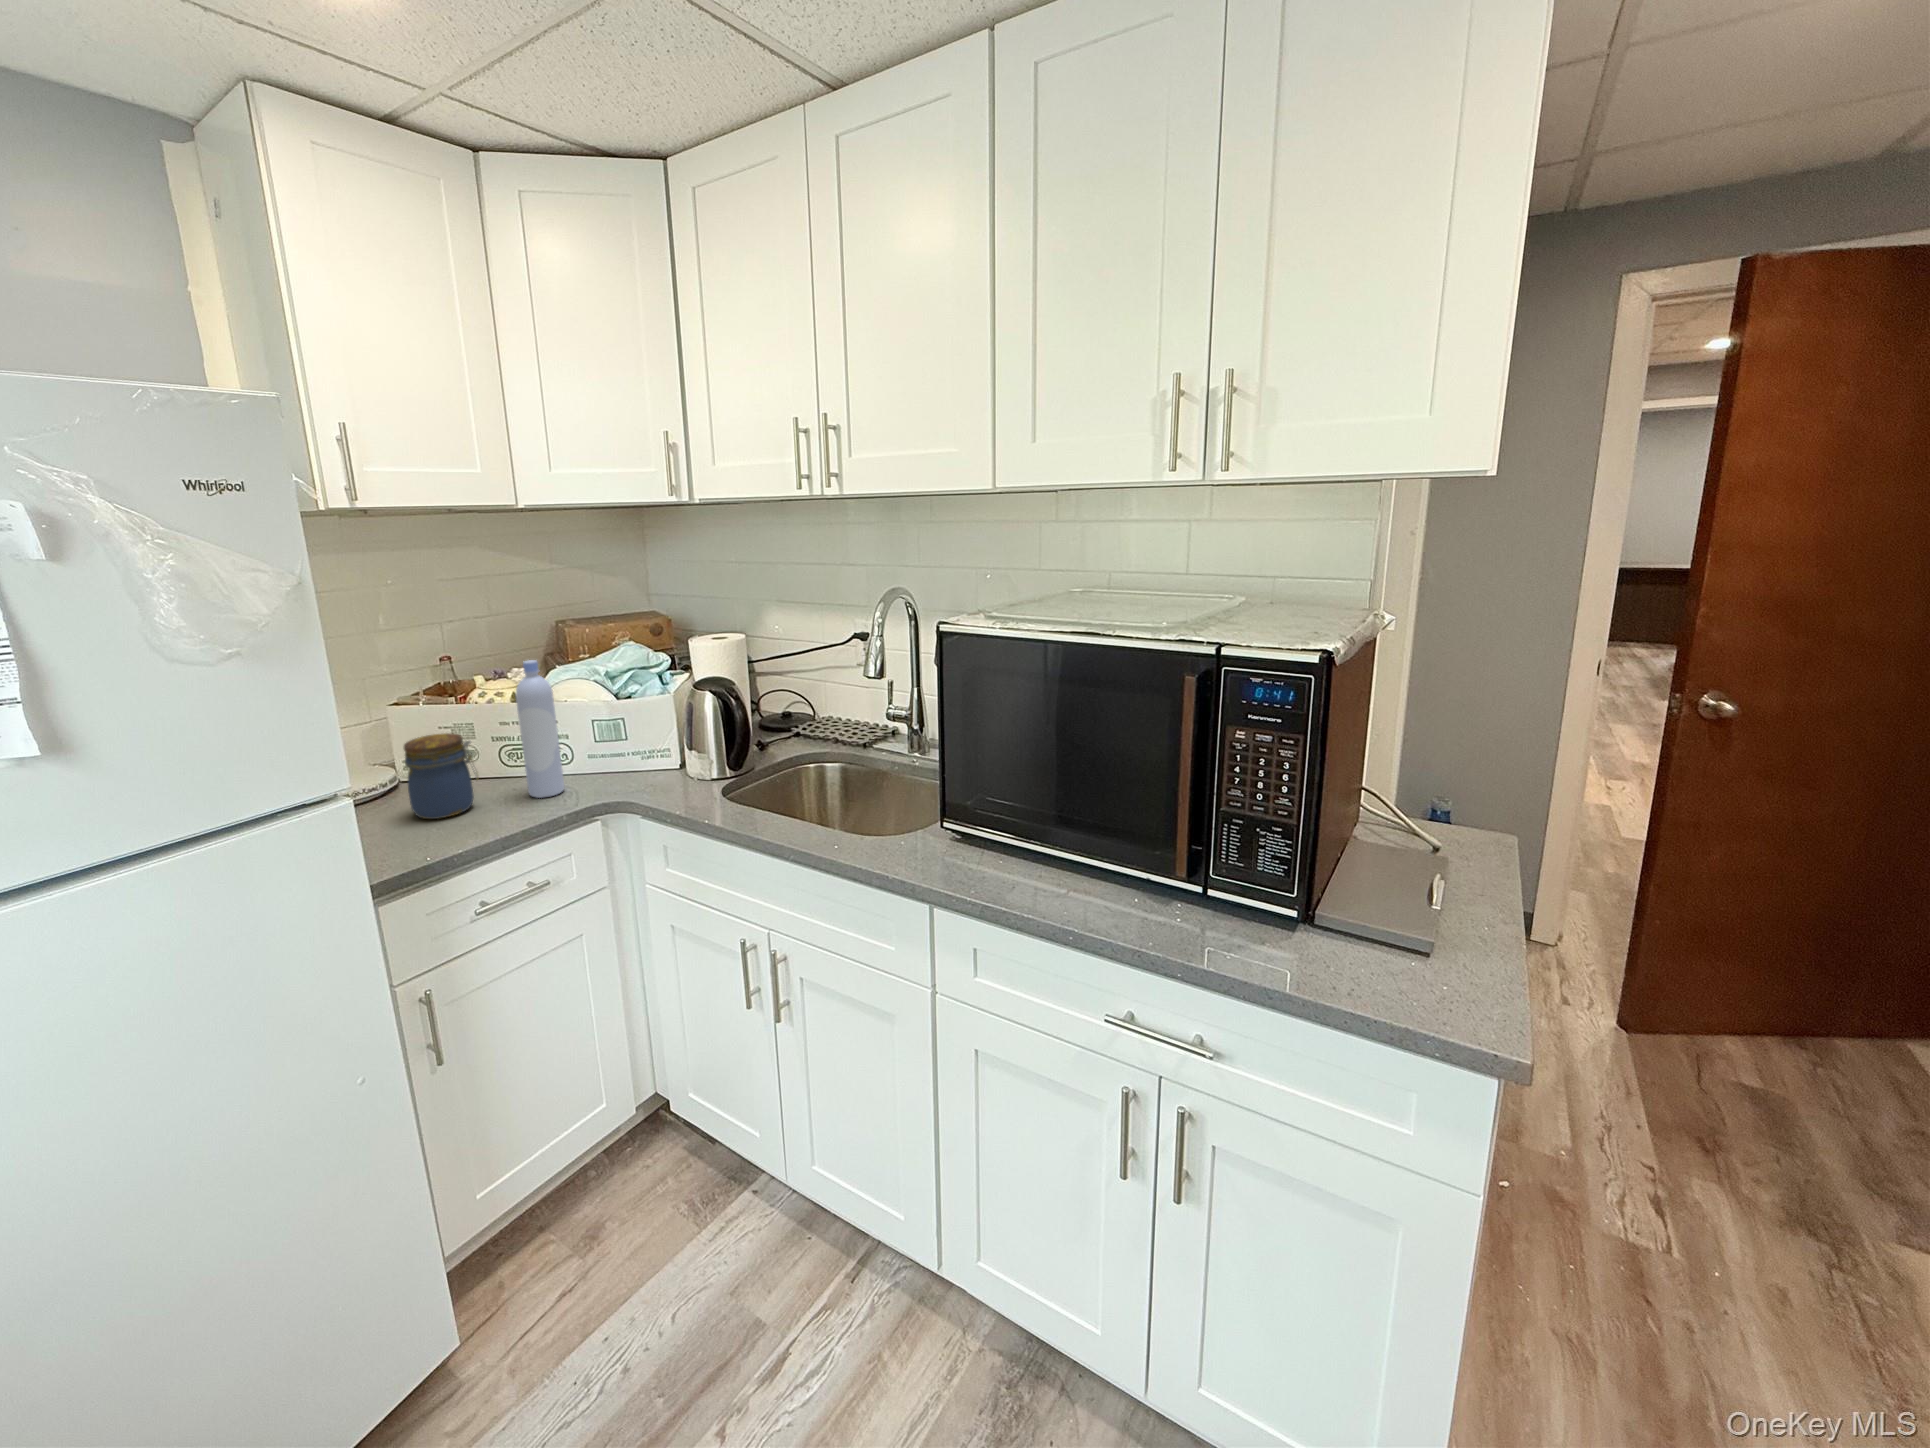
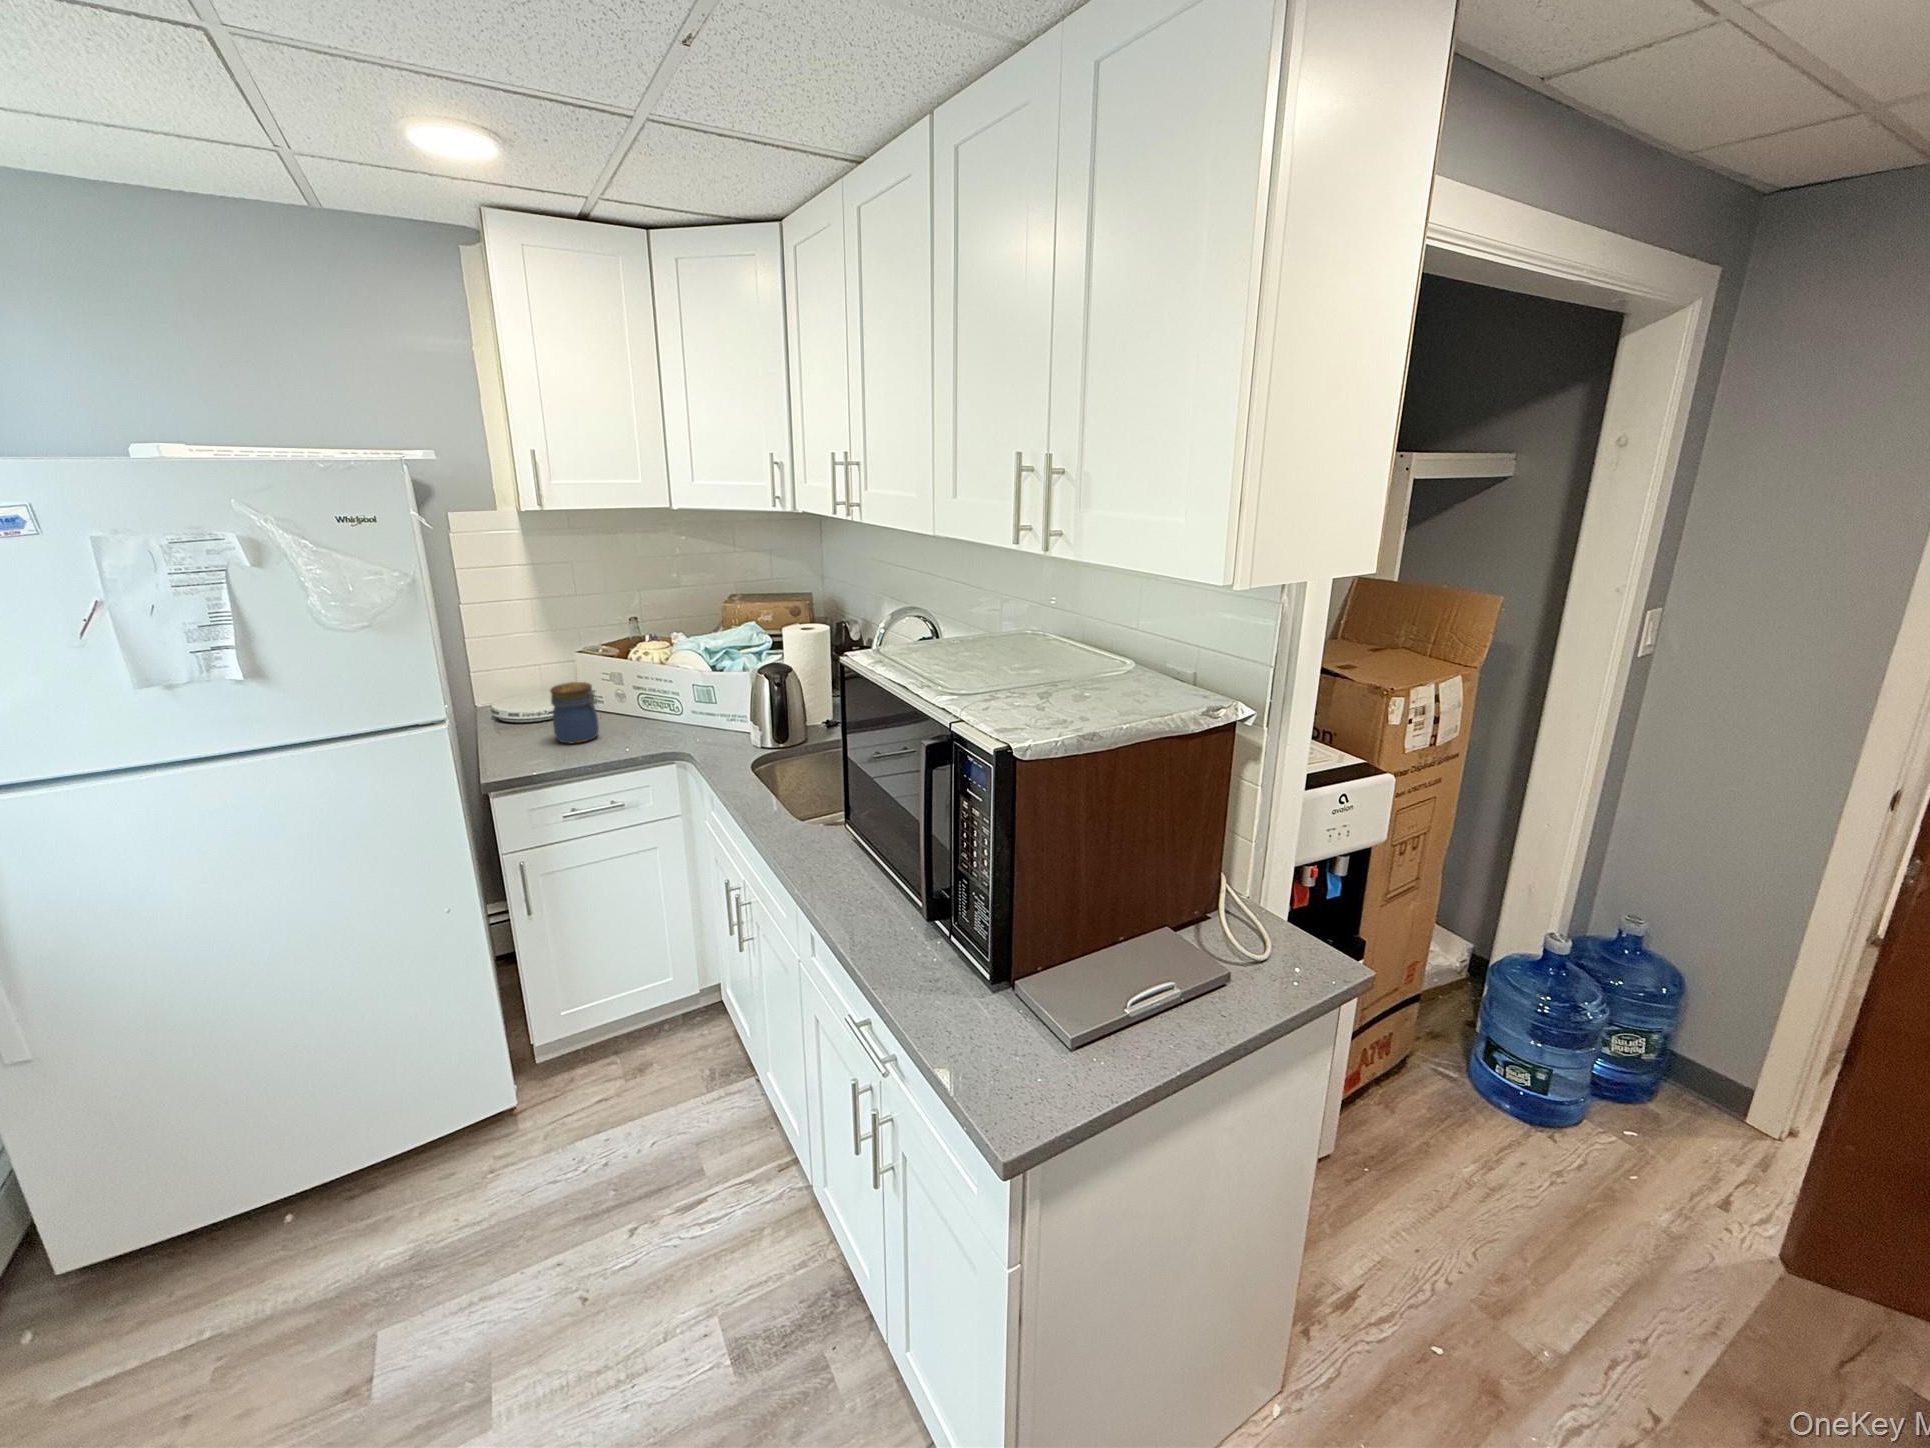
bottle: present [515,660,564,798] -> none [628,635,663,740]

